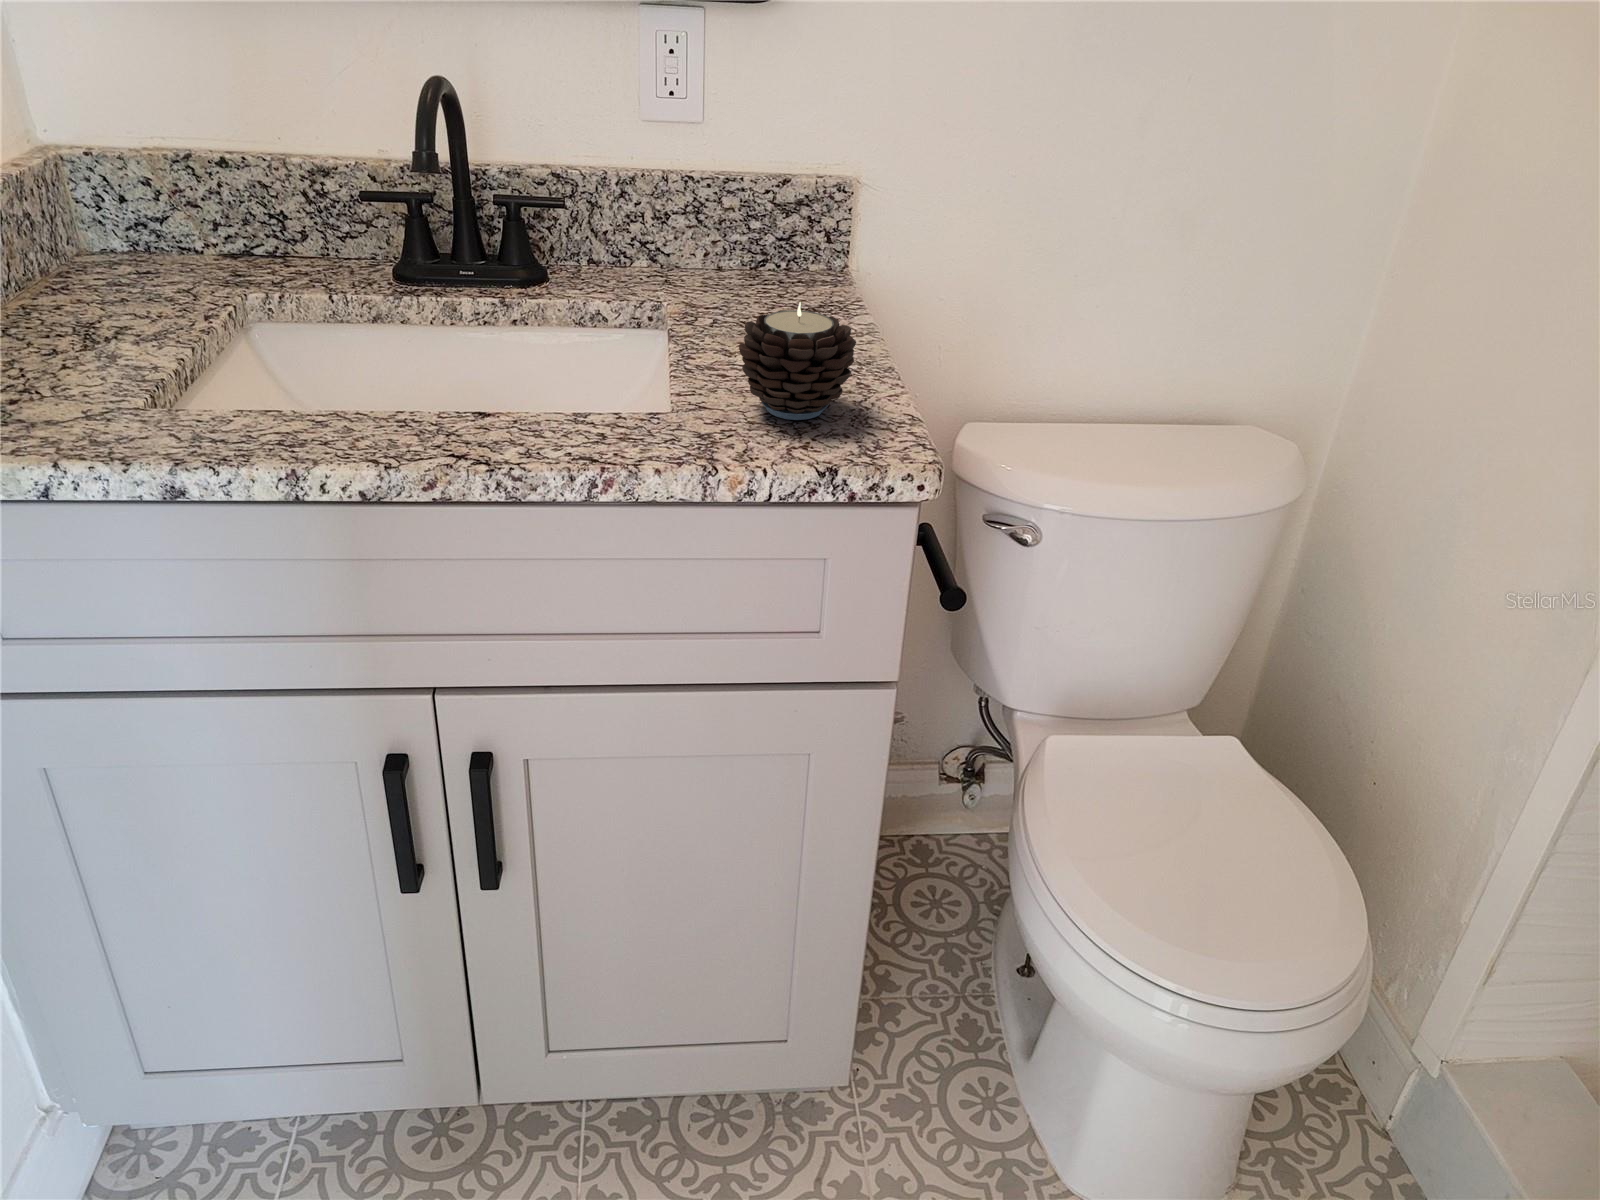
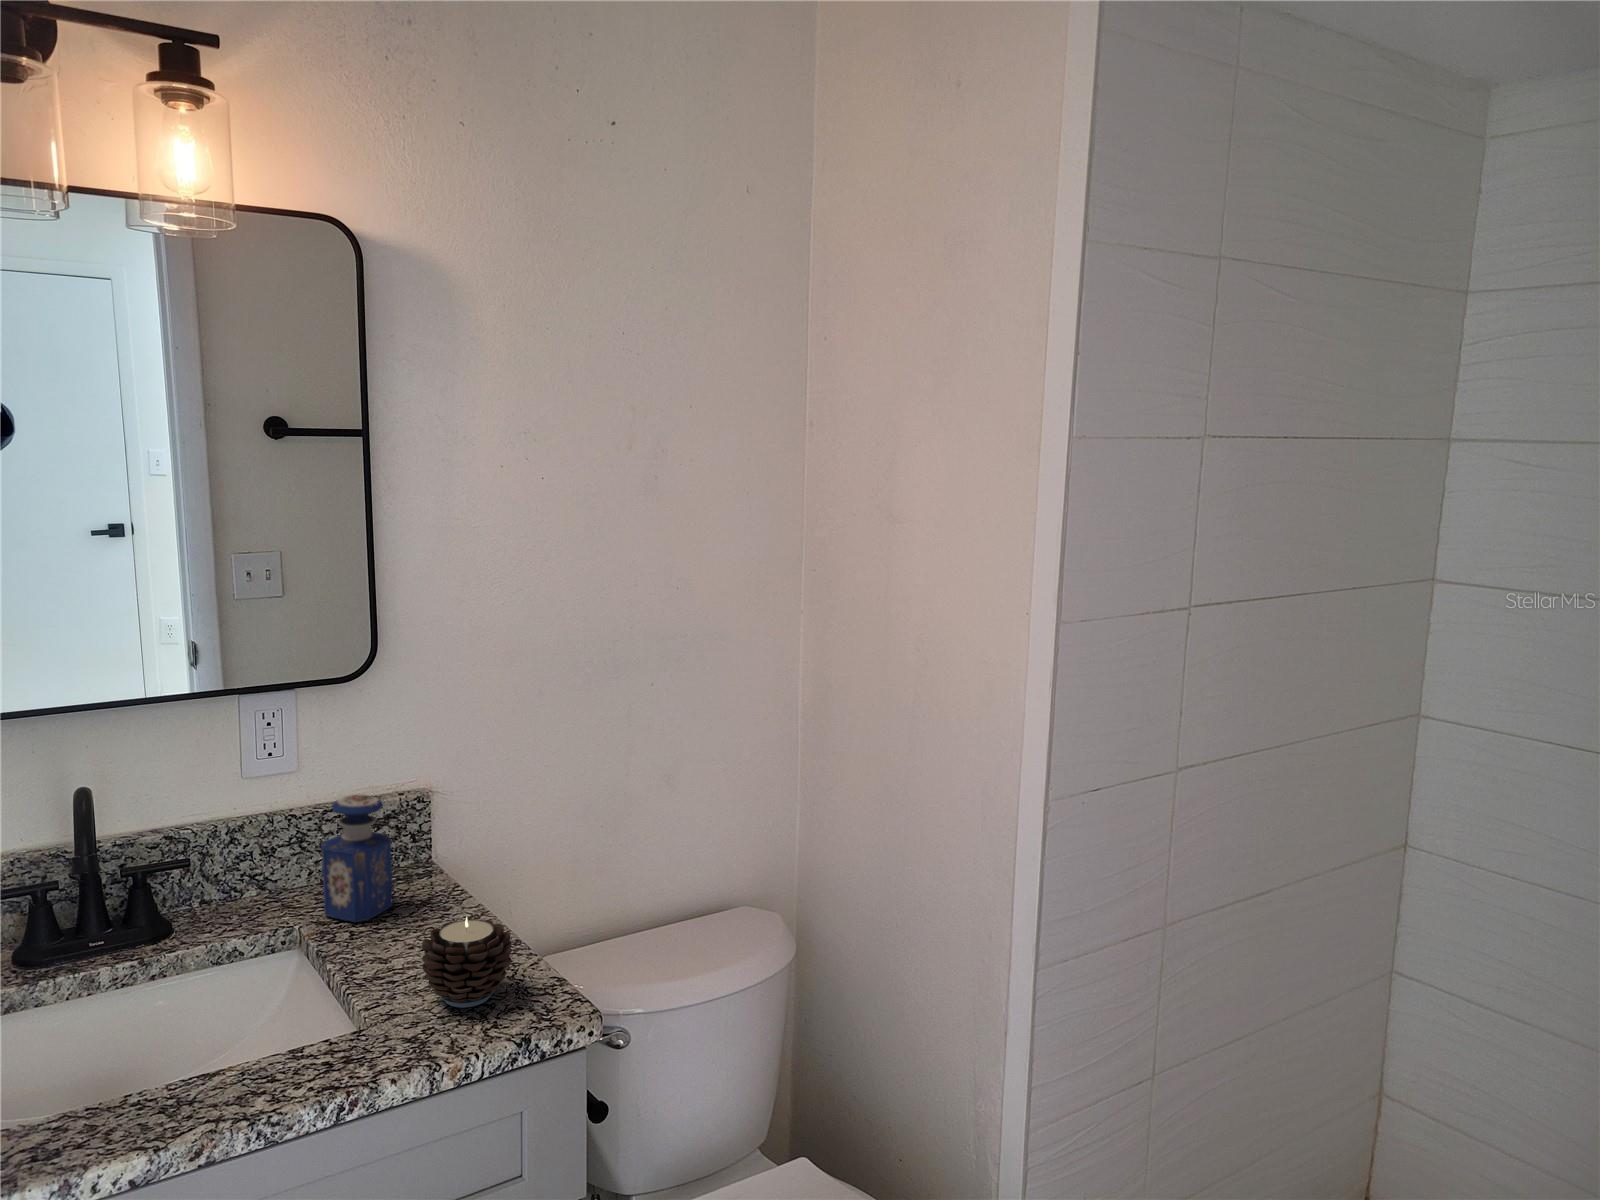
perfume bottle: none [700,152,779,312] -> present [321,795,392,922]

